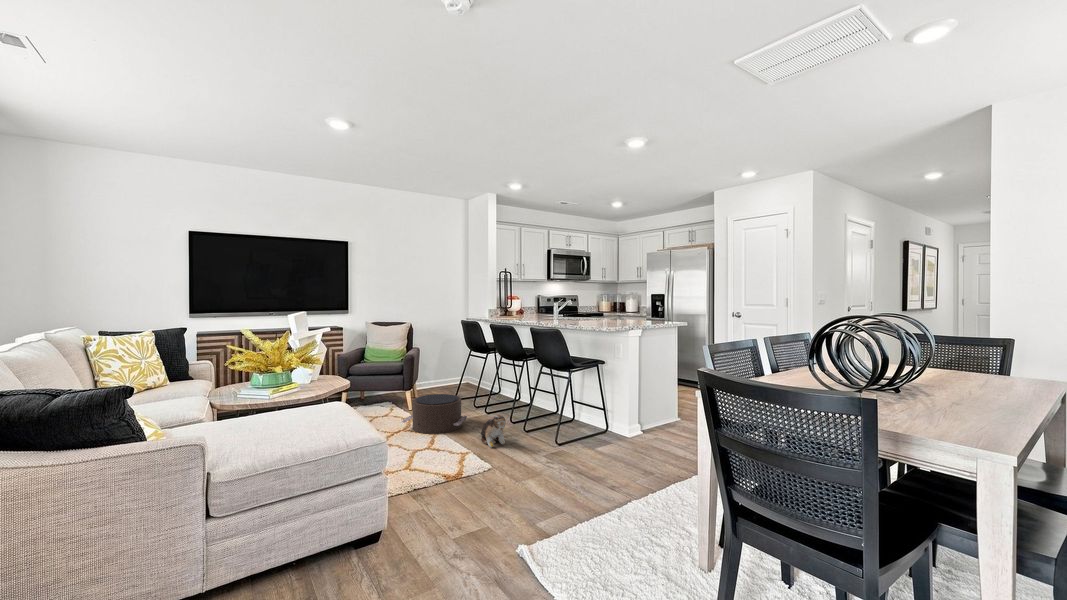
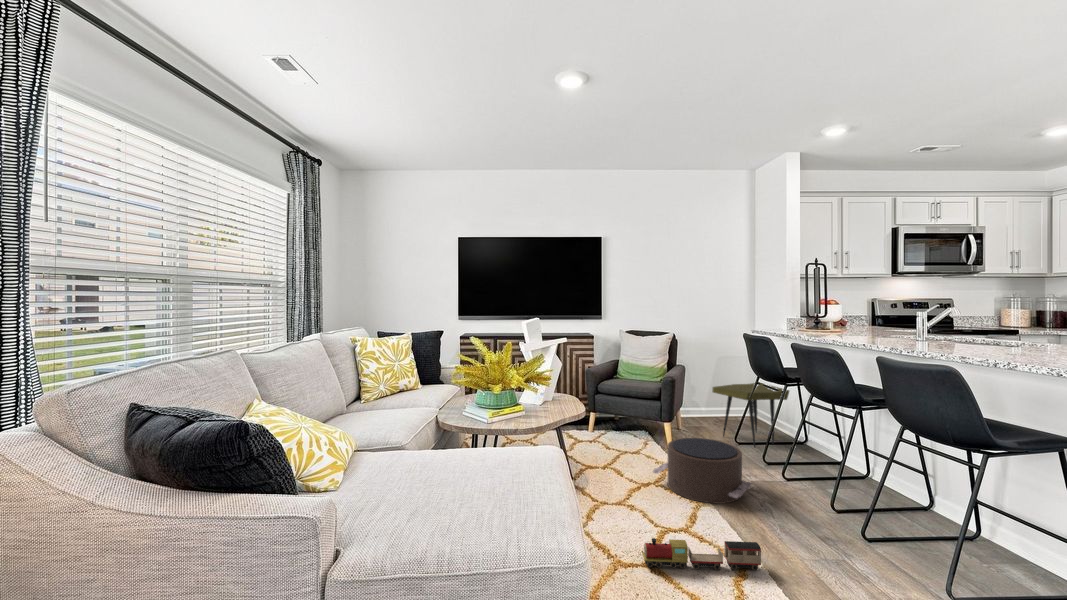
side table: none [440,356,490,400] -> present [712,383,789,447]
plush toy: present [481,414,507,448] -> none [776,505,832,561]
toy train: none [403,441,473,470] -> present [642,538,761,571]

